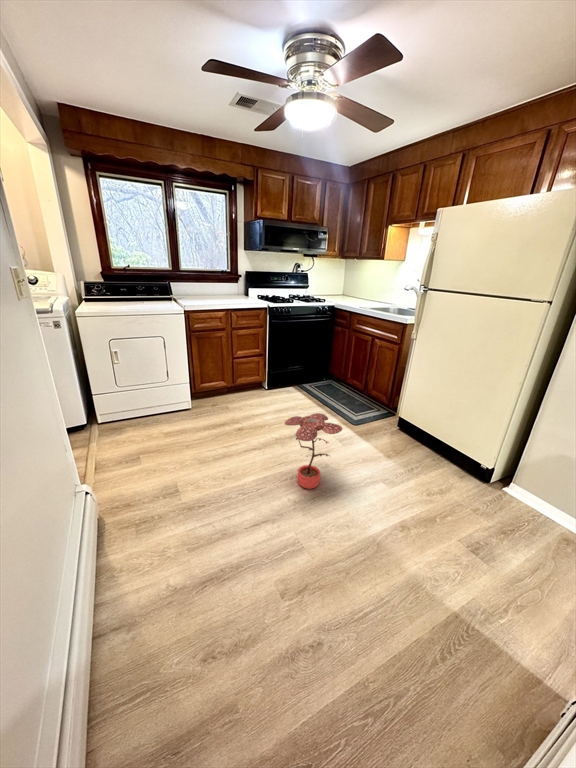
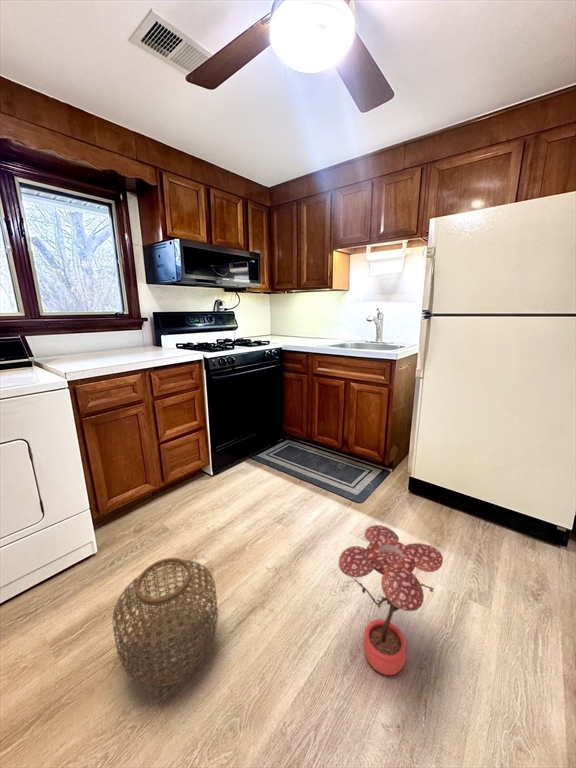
woven basket: none [183,404,232,459] -> present [113,558,218,687]

